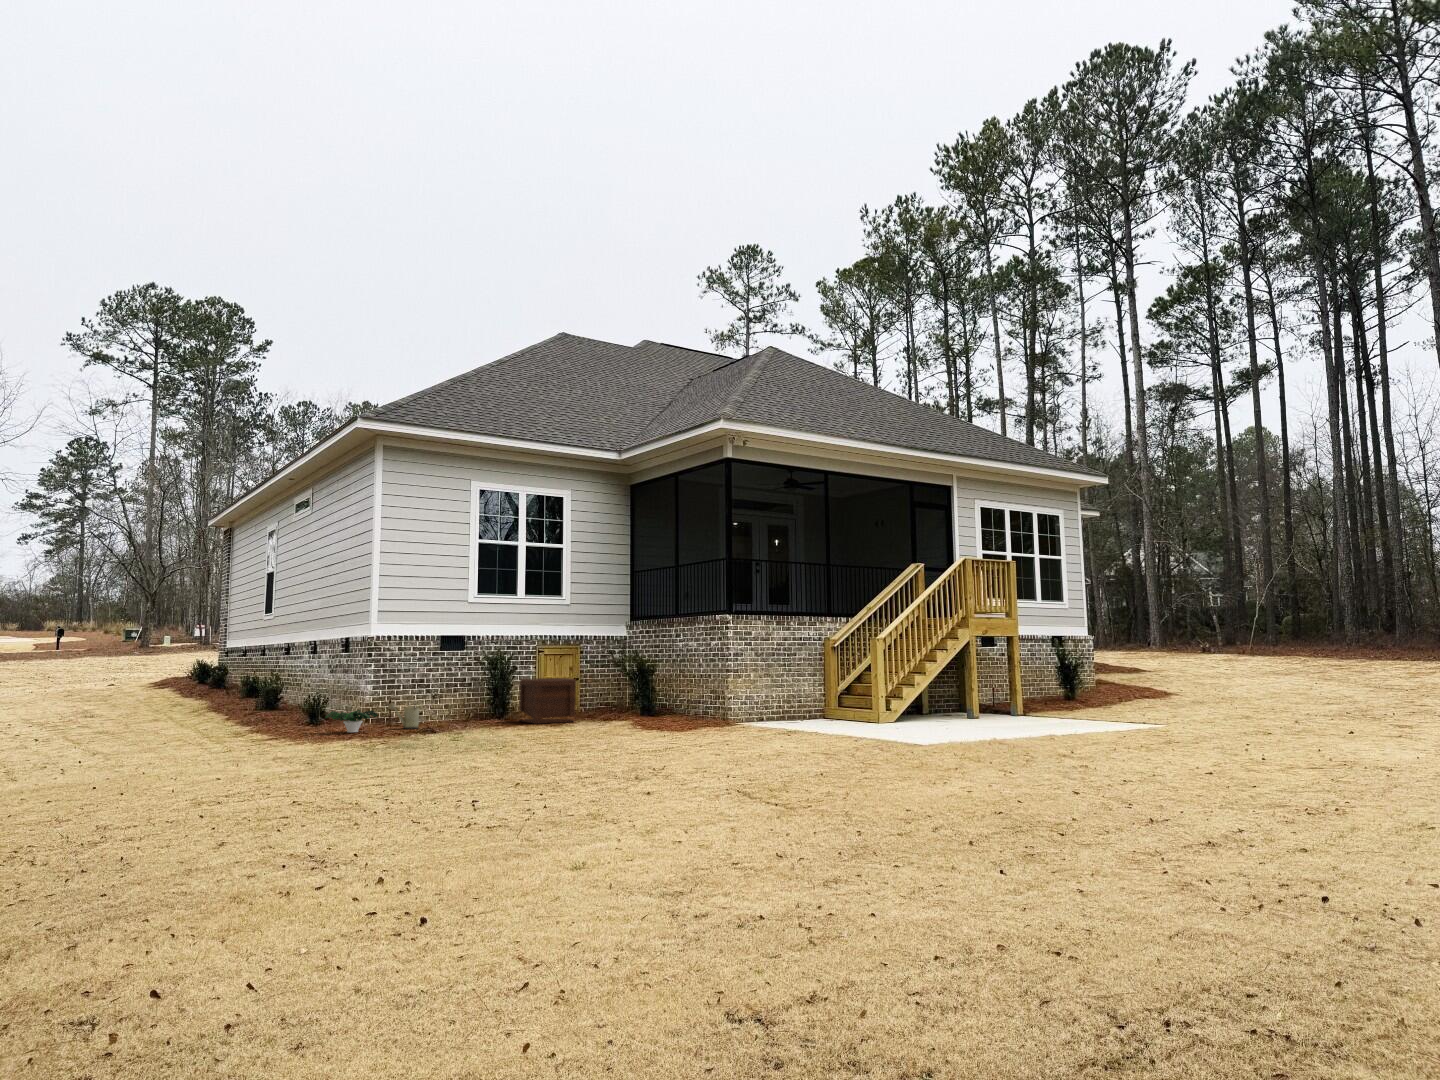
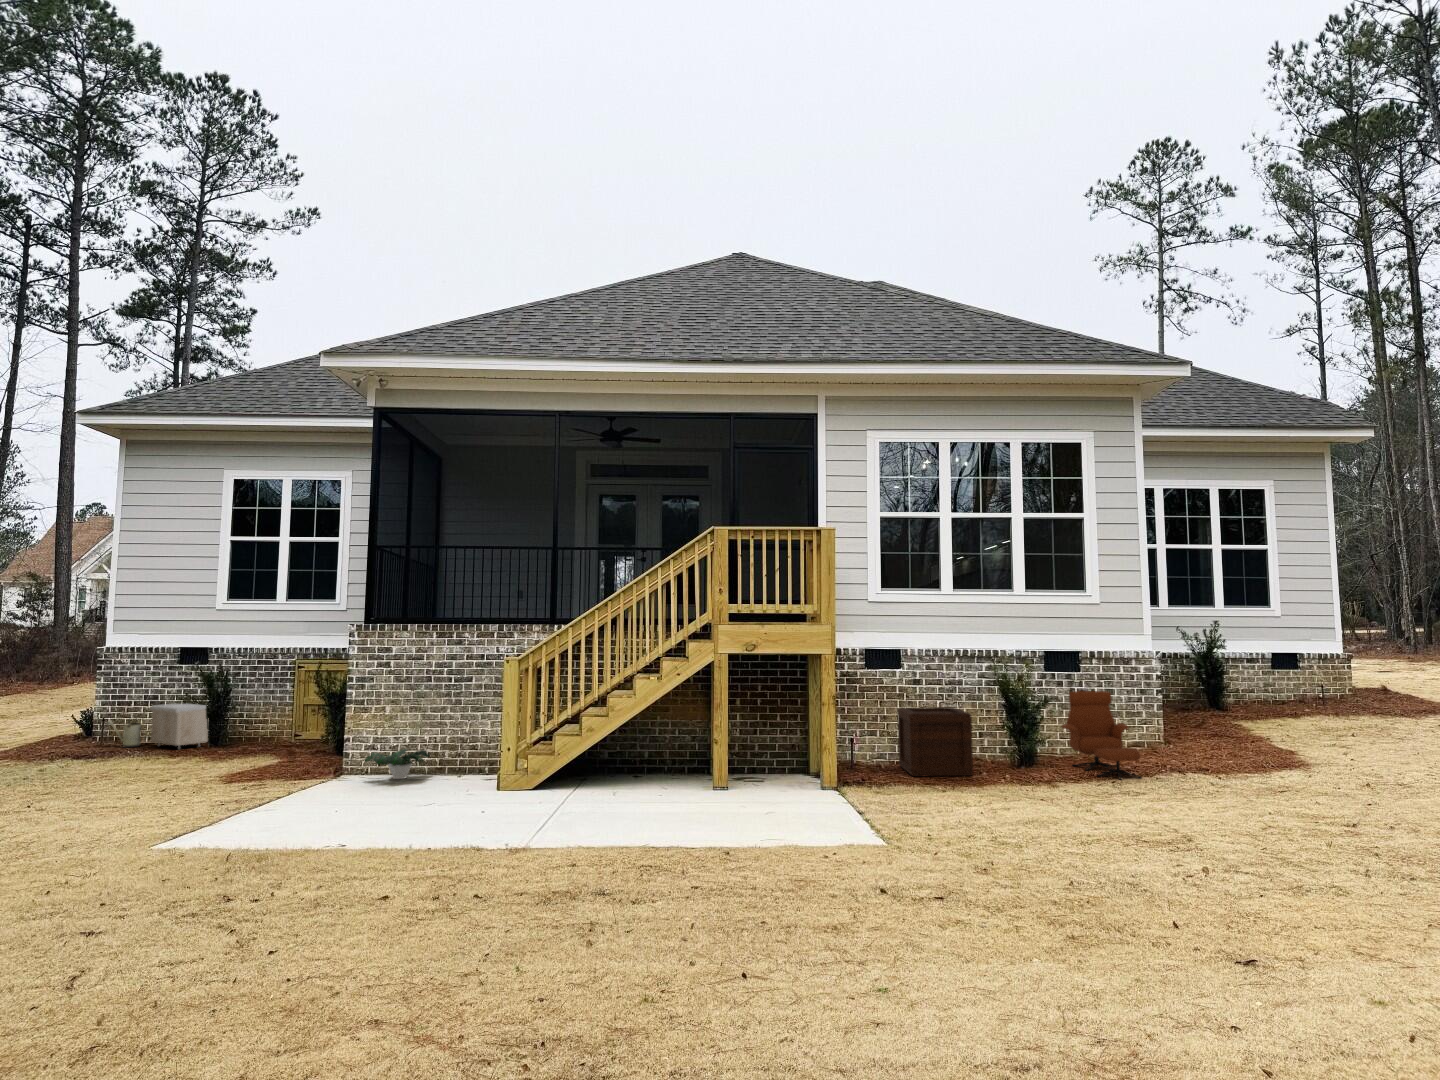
lounge chair: none [1060,661,1112,706] -> present [1061,691,1141,780]
wooden crate: present [519,678,576,724] -> present [898,707,973,776]
storage bench: none [430,687,487,727] -> present [151,704,208,749]
potted plant: present [325,710,378,732] -> present [365,749,430,779]

